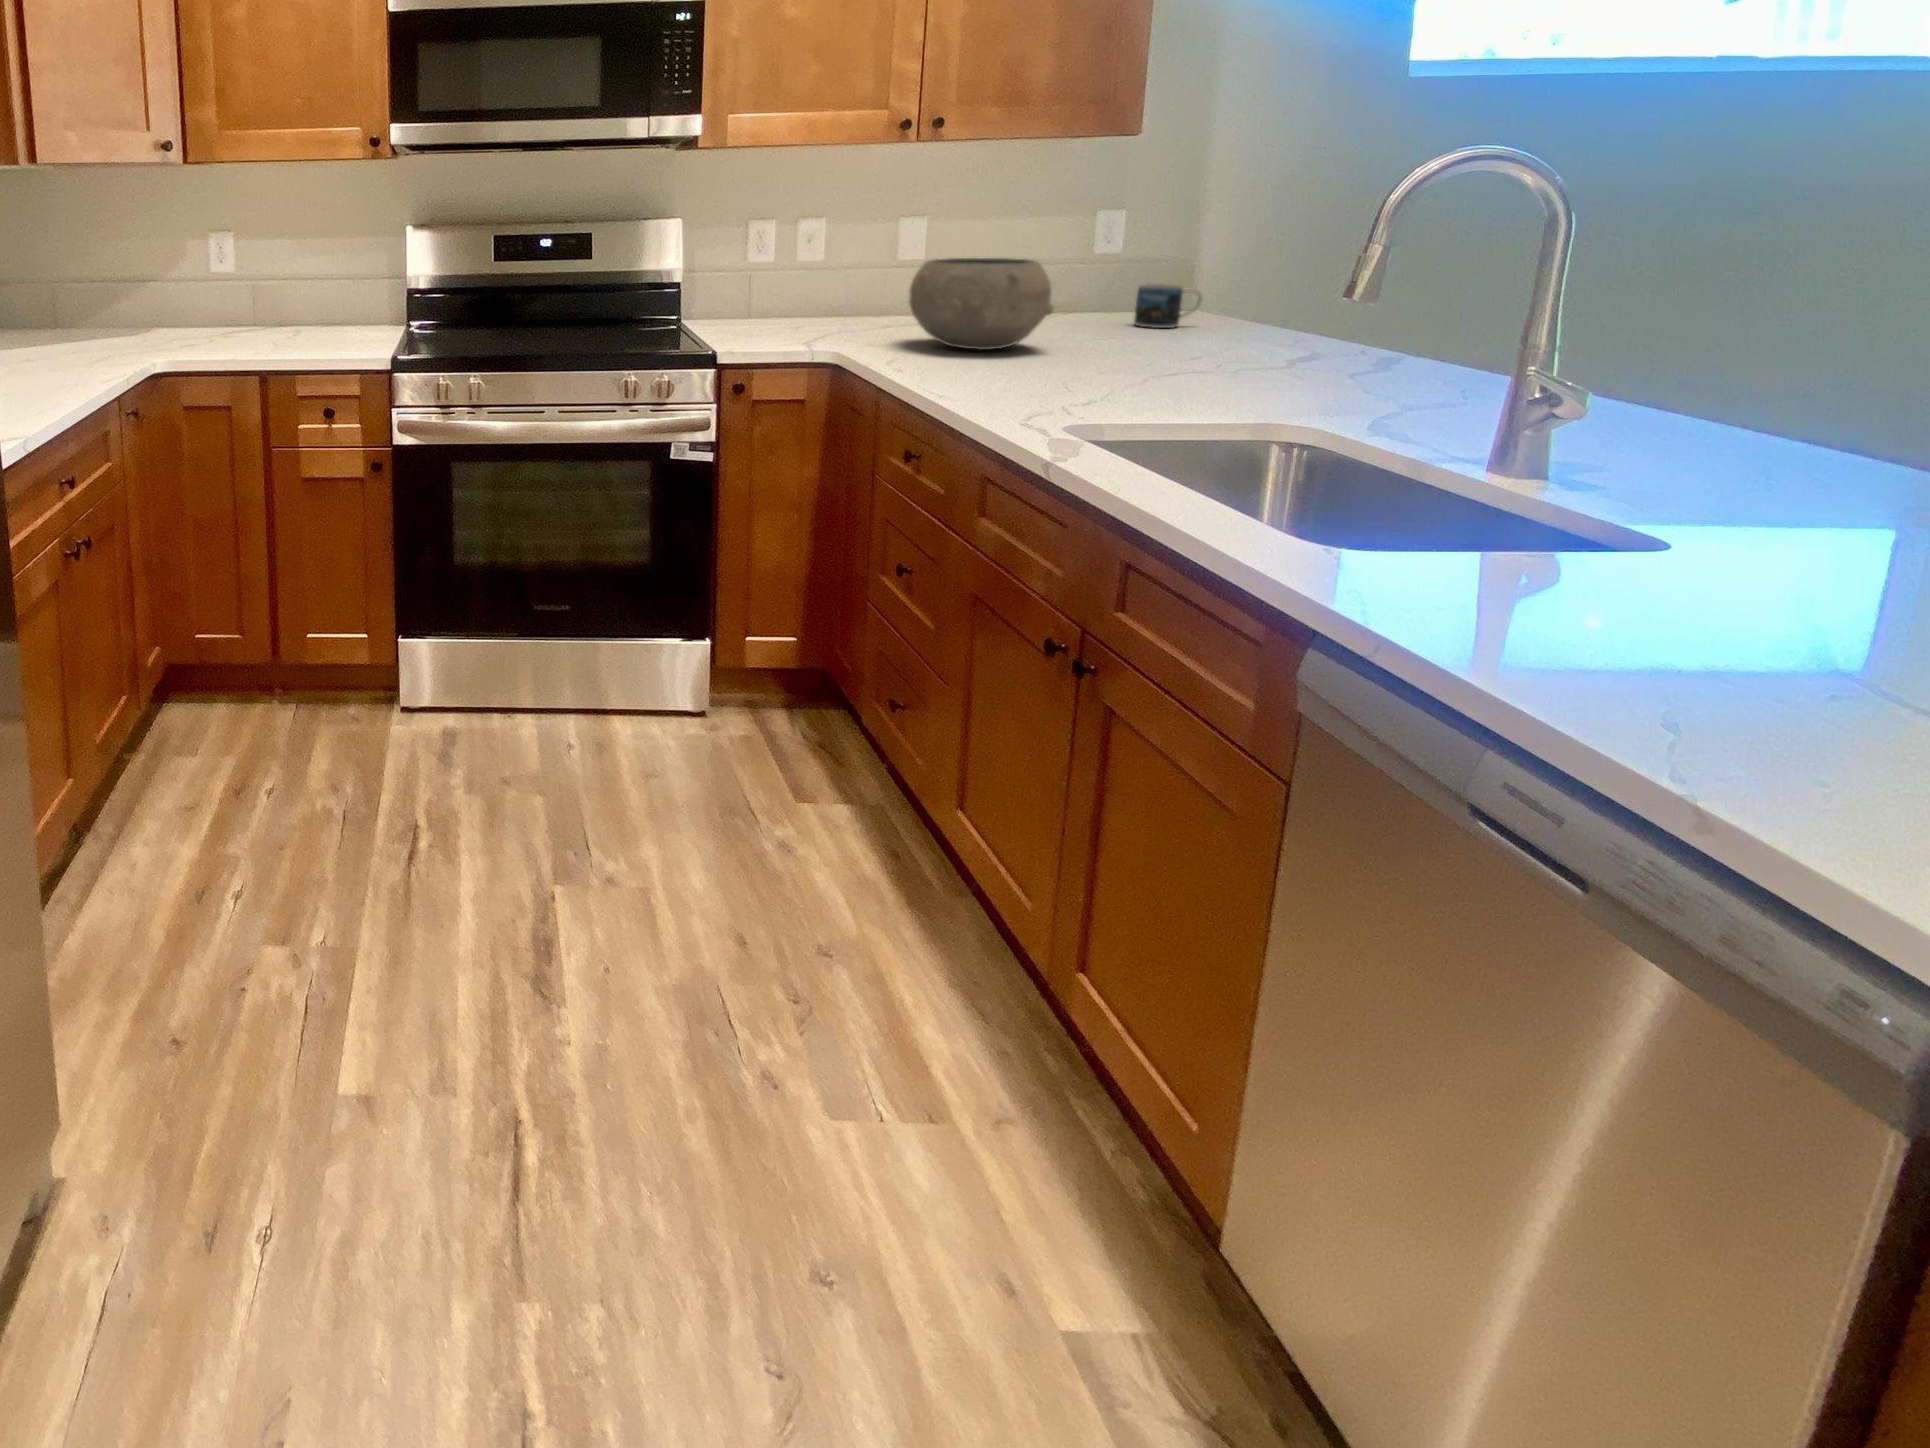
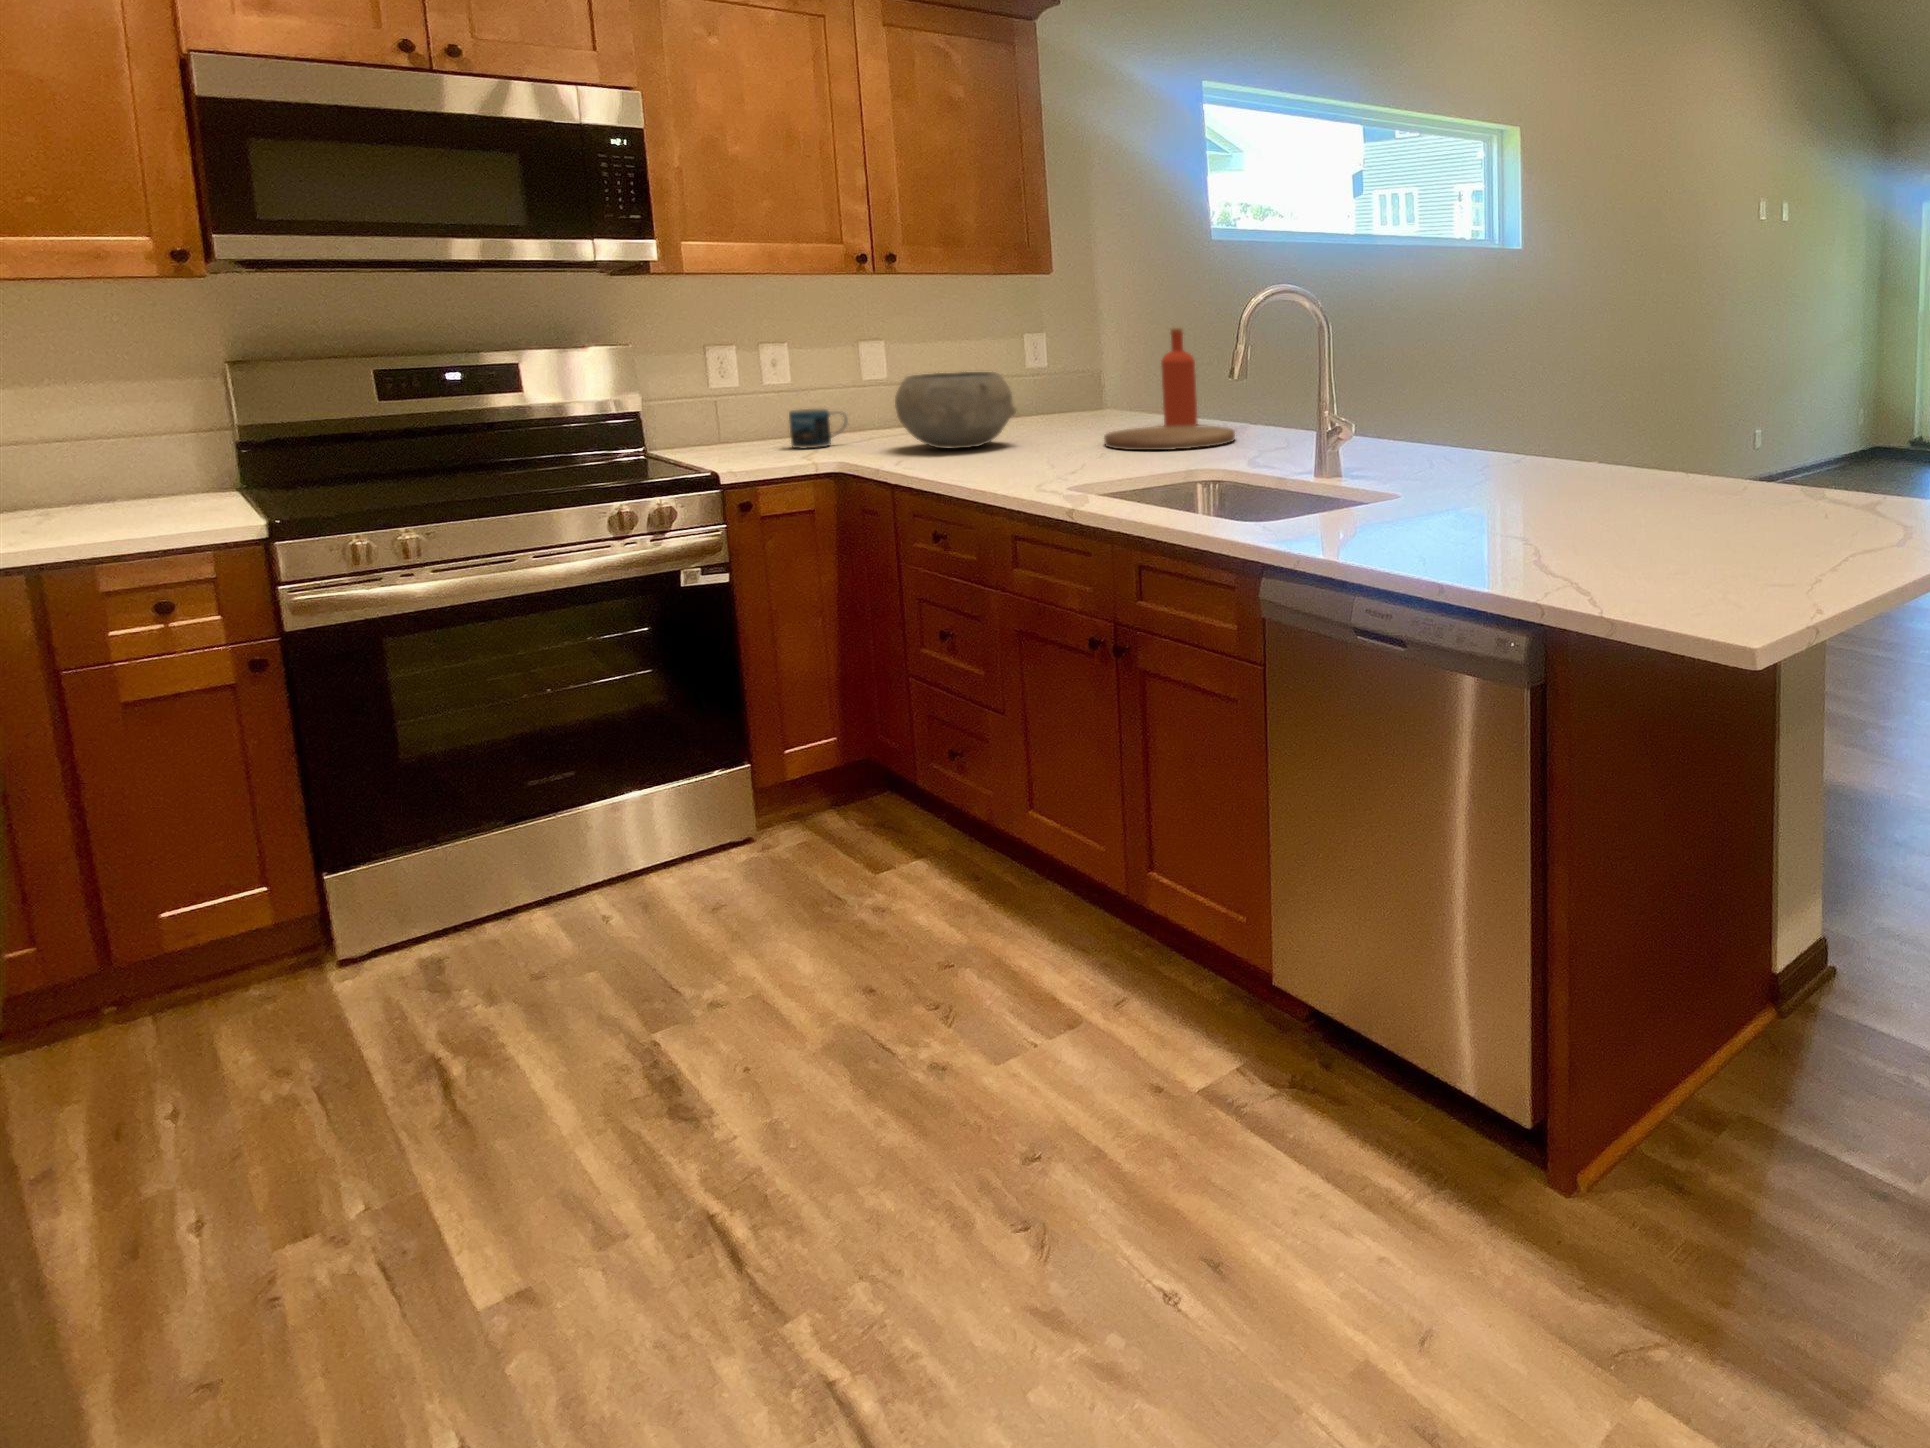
bottle: none [1273,209,1343,349] -> present [1161,328,1198,426]
mug: present [1134,284,1202,328] -> present [789,409,848,448]
cutting board: none [1168,346,1393,388] -> present [1104,425,1235,450]

